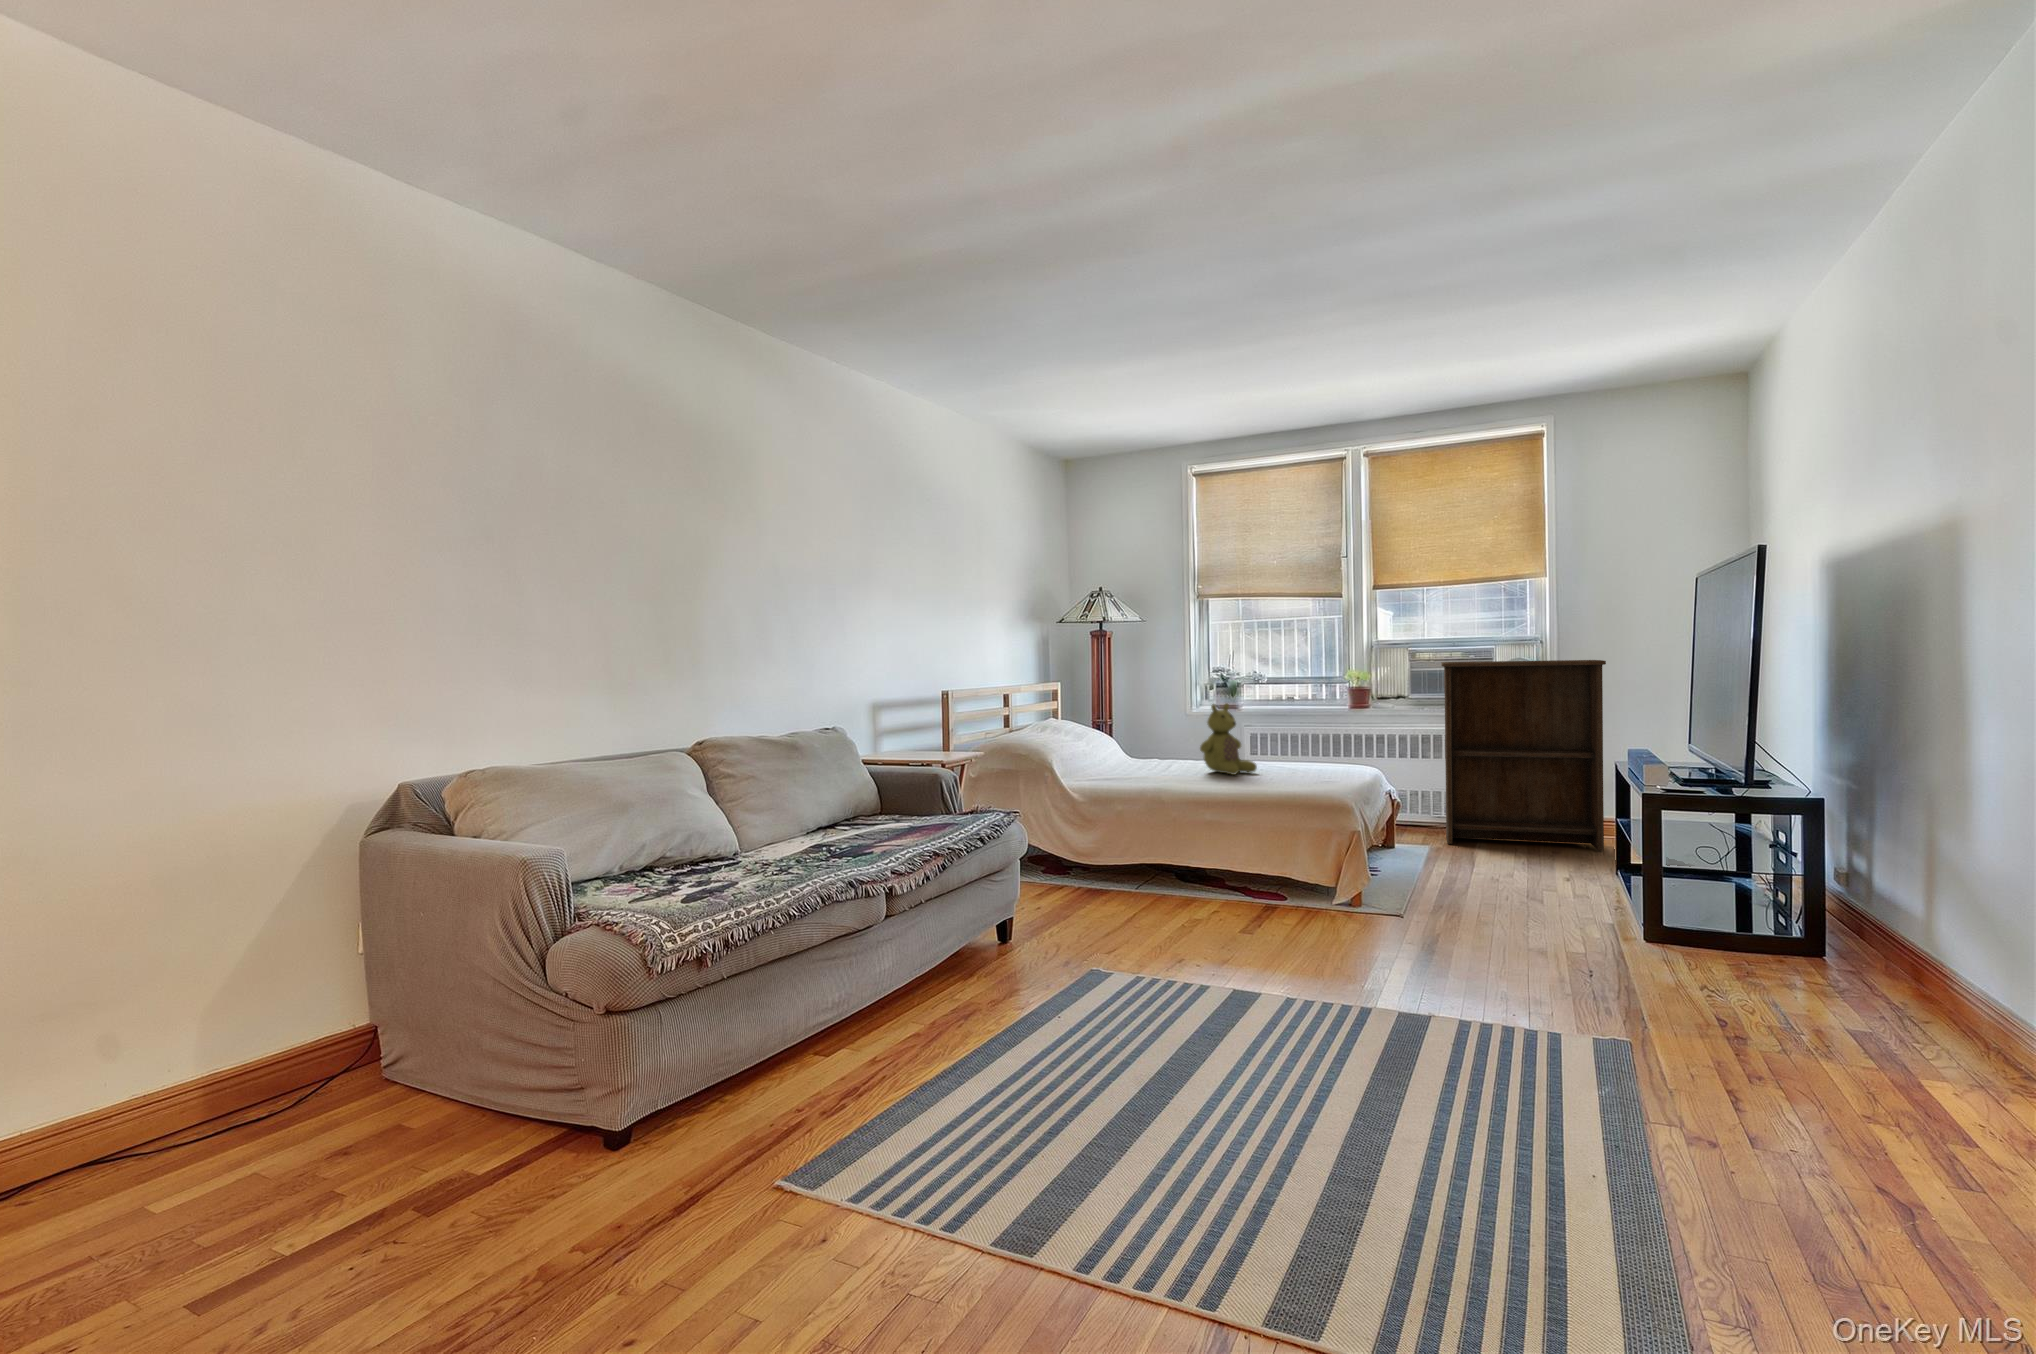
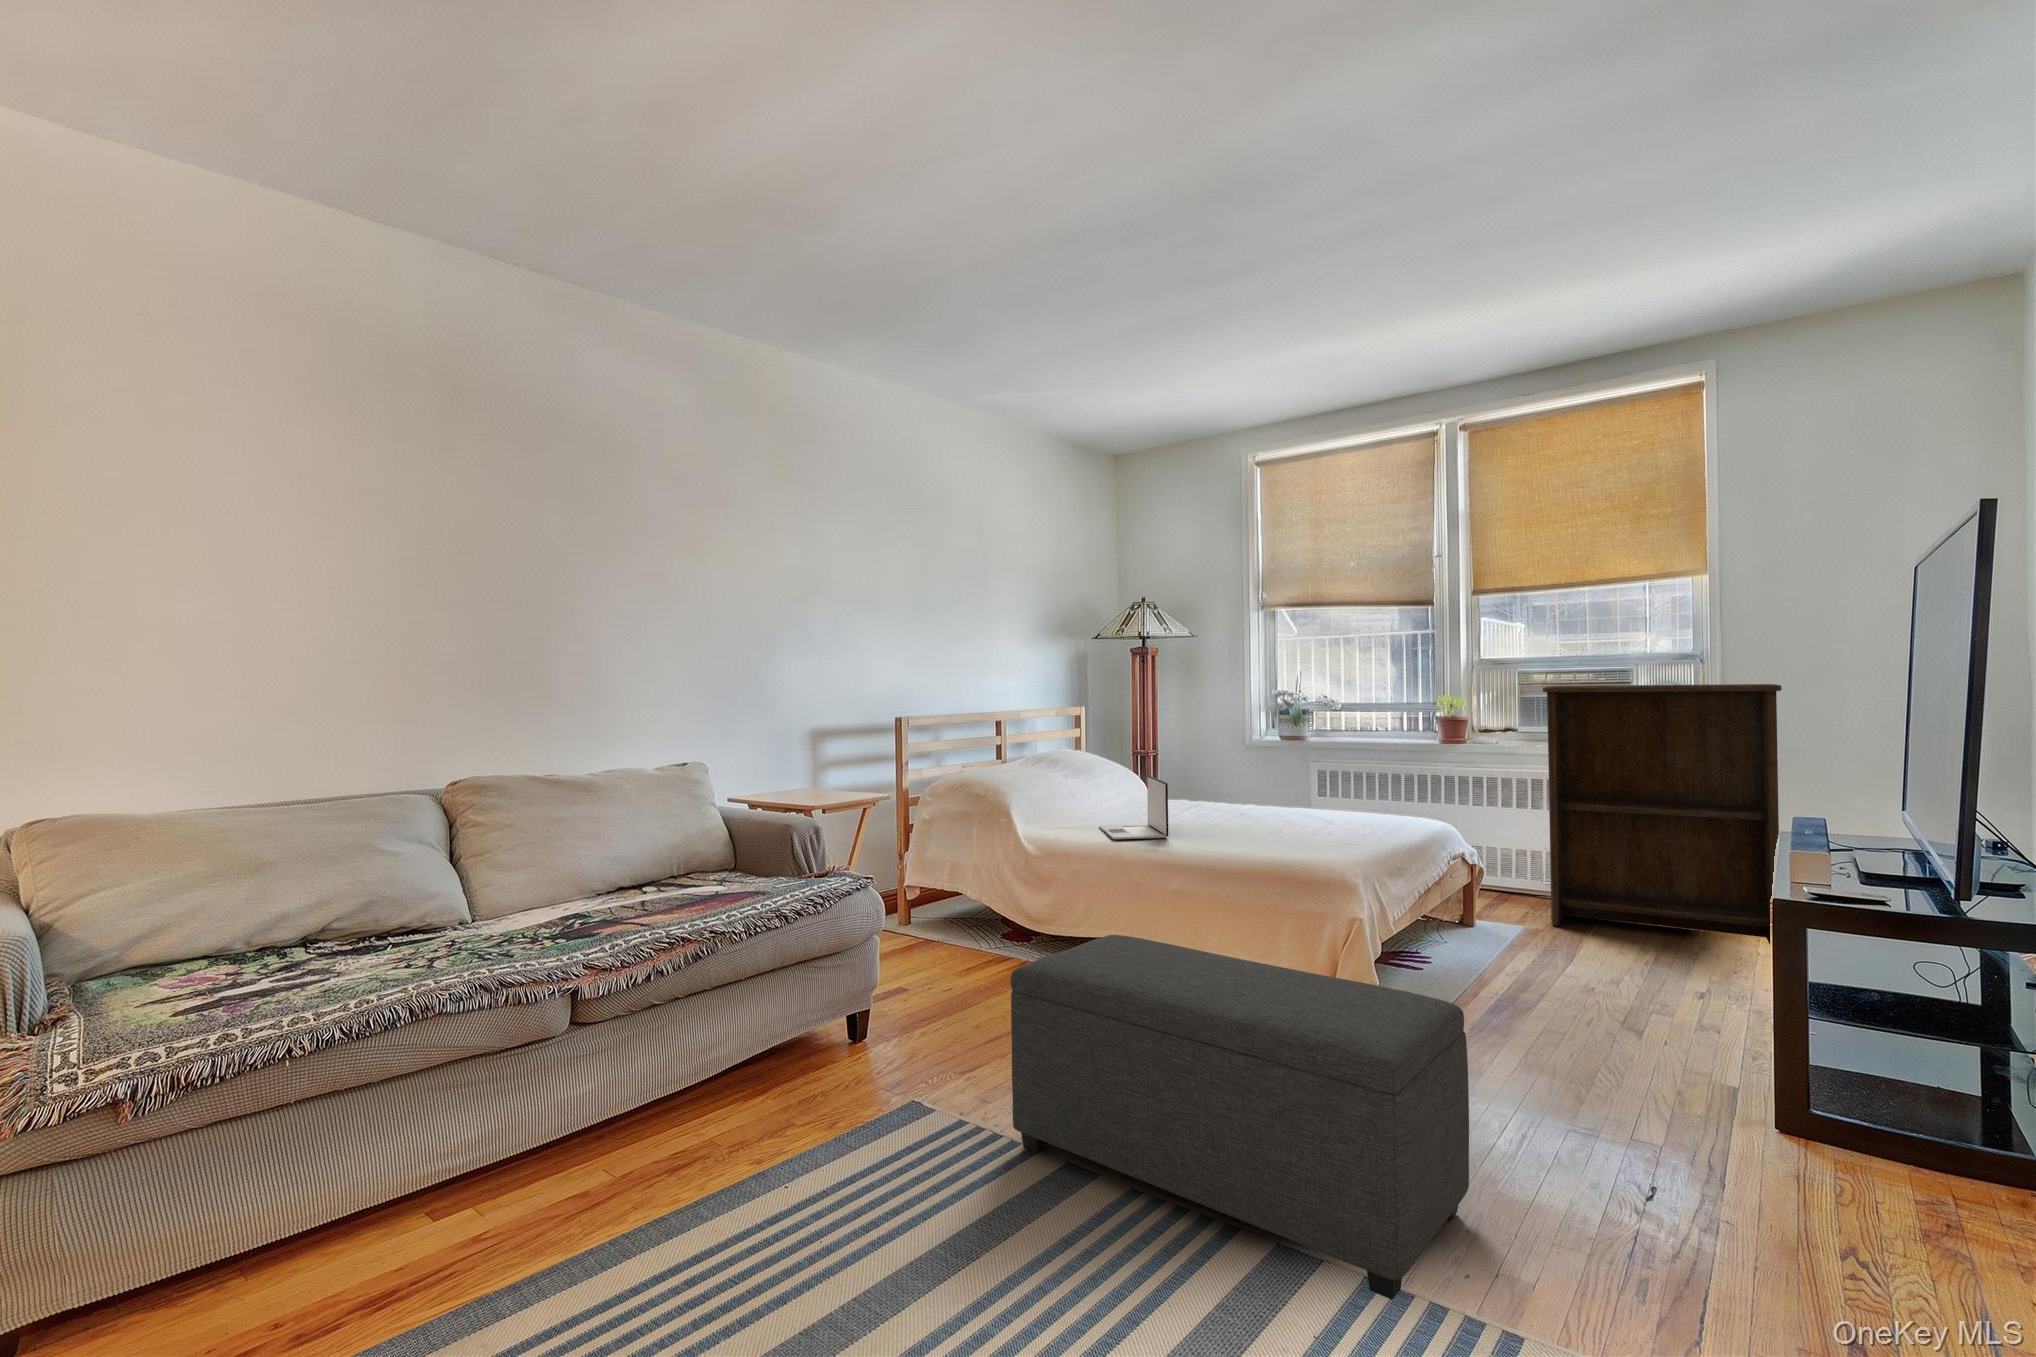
stuffed bear: present [1200,703,1257,775] -> none [1196,736,1269,827]
laptop: none [1127,736,1192,786] -> present [1099,775,1168,839]
ottoman: none [1187,841,1494,1027] -> present [1011,935,1469,1300]

